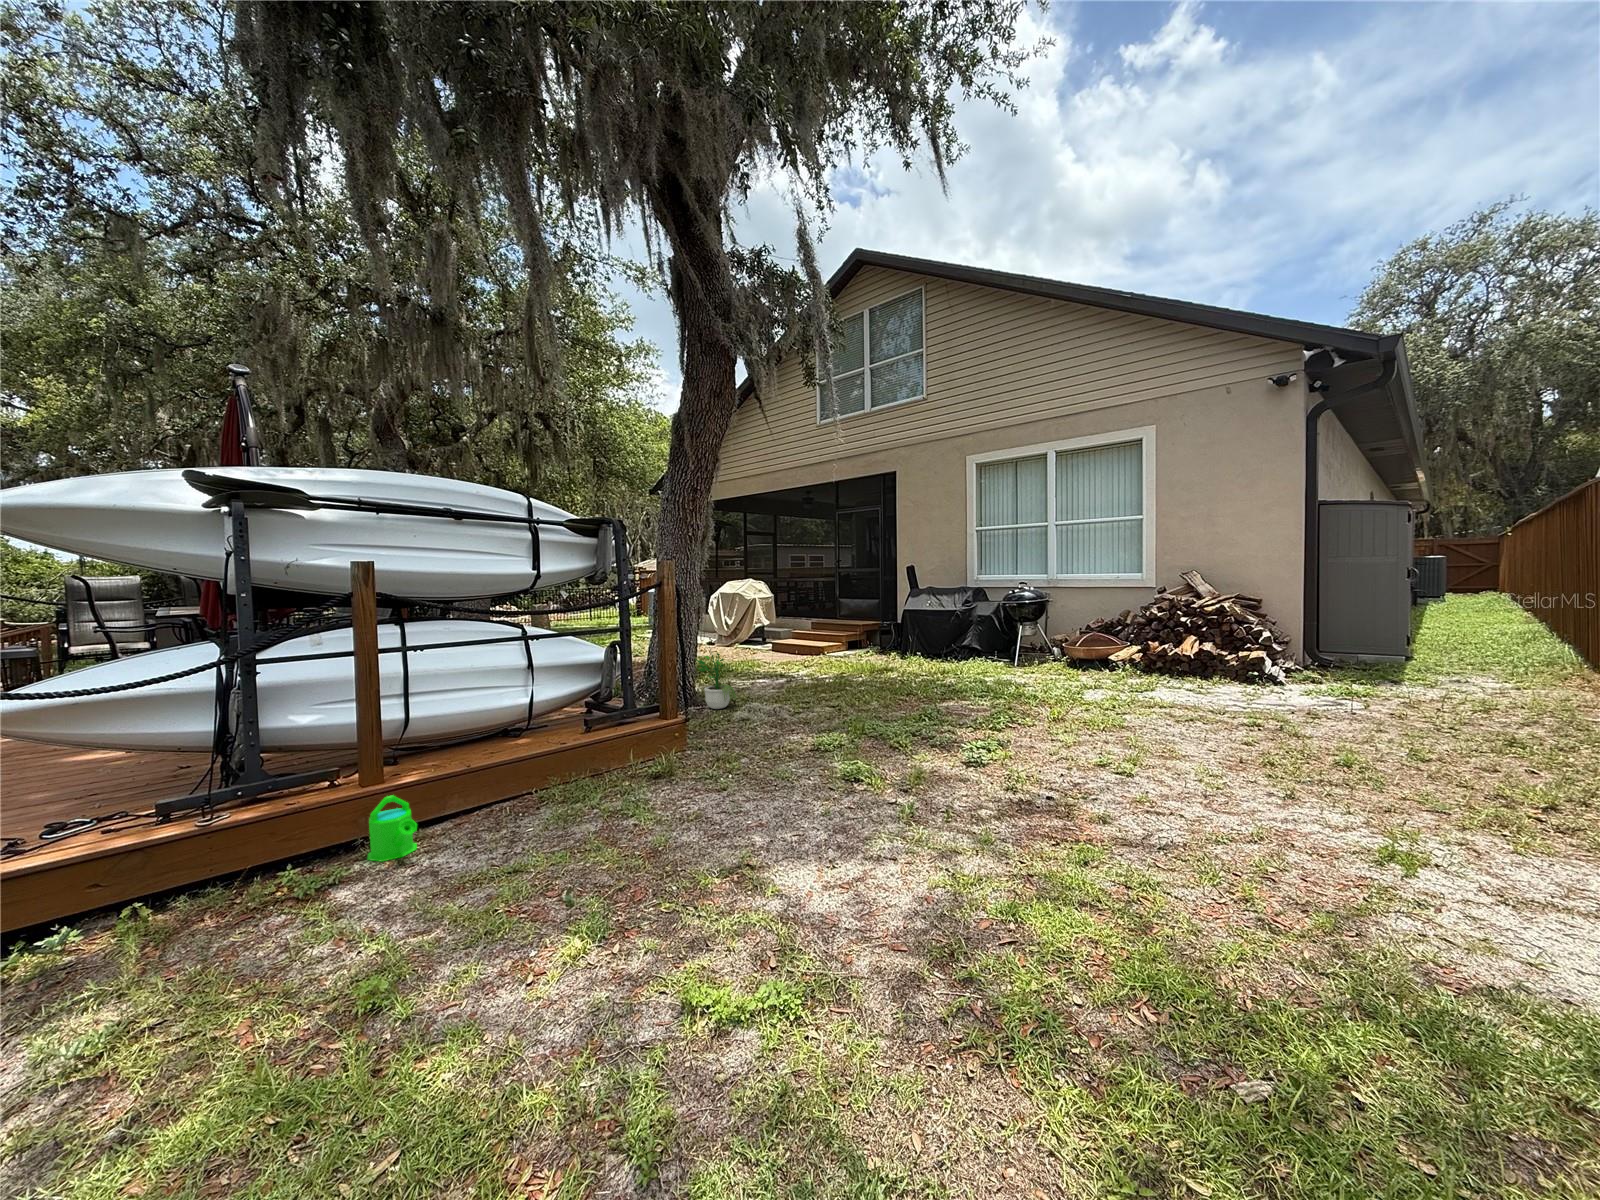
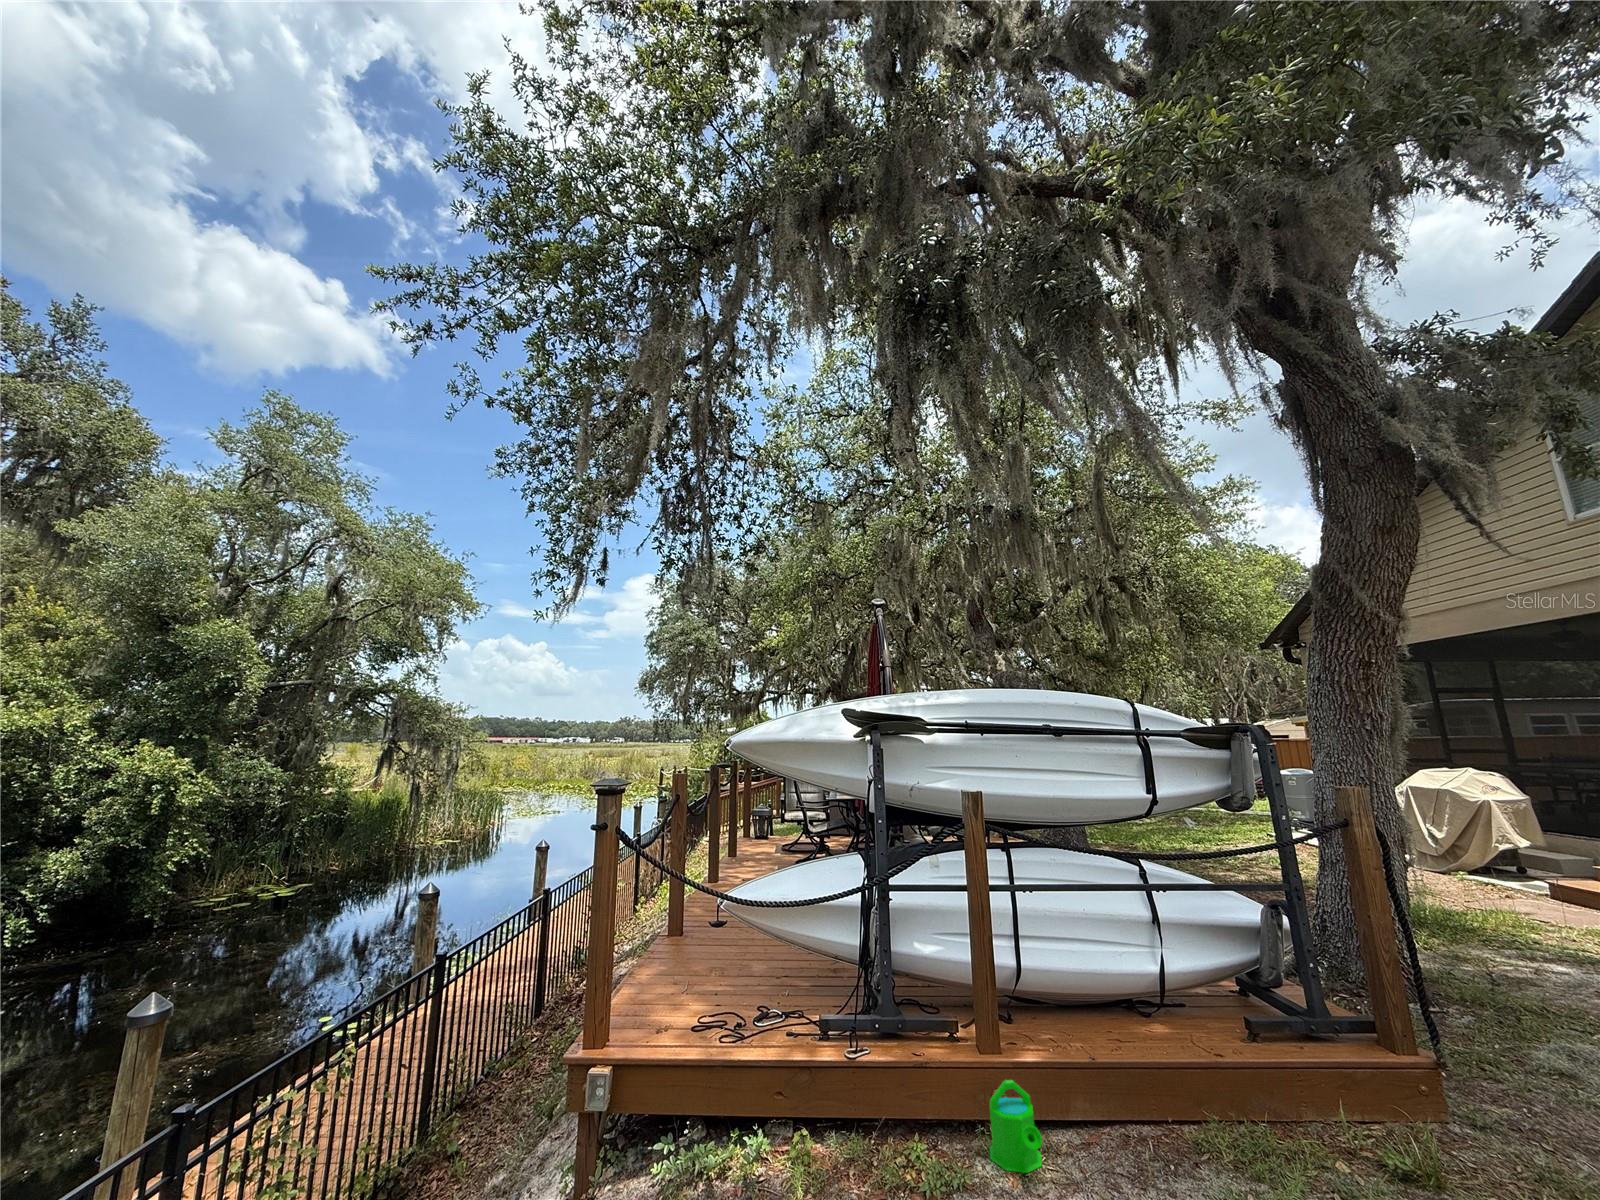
potted plant: present [697,652,736,709] -> none [1405,895,1514,1020]

